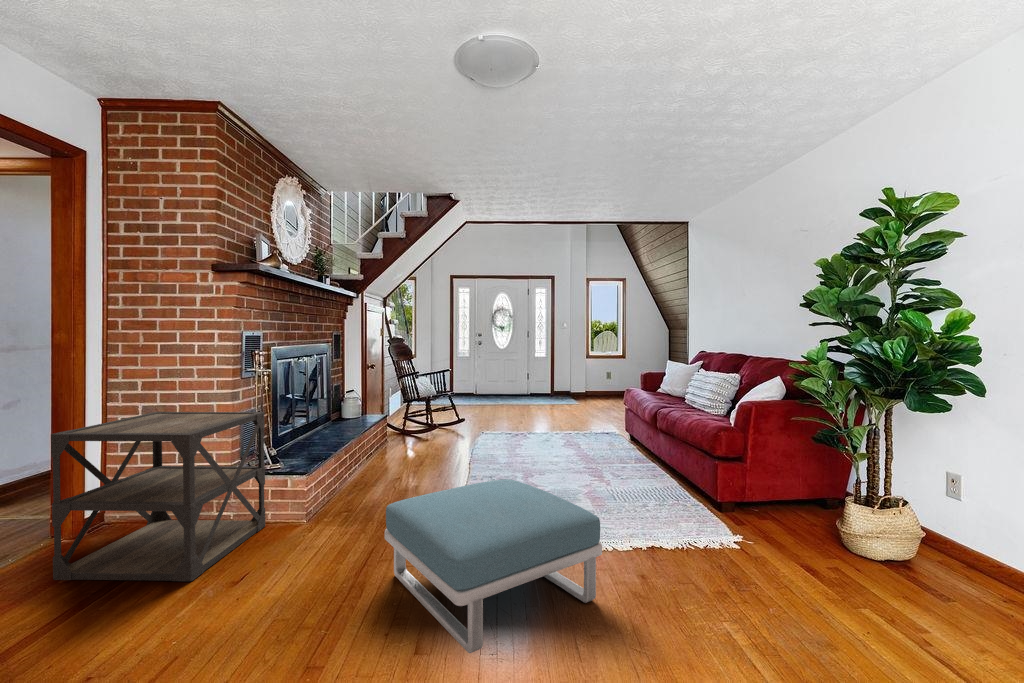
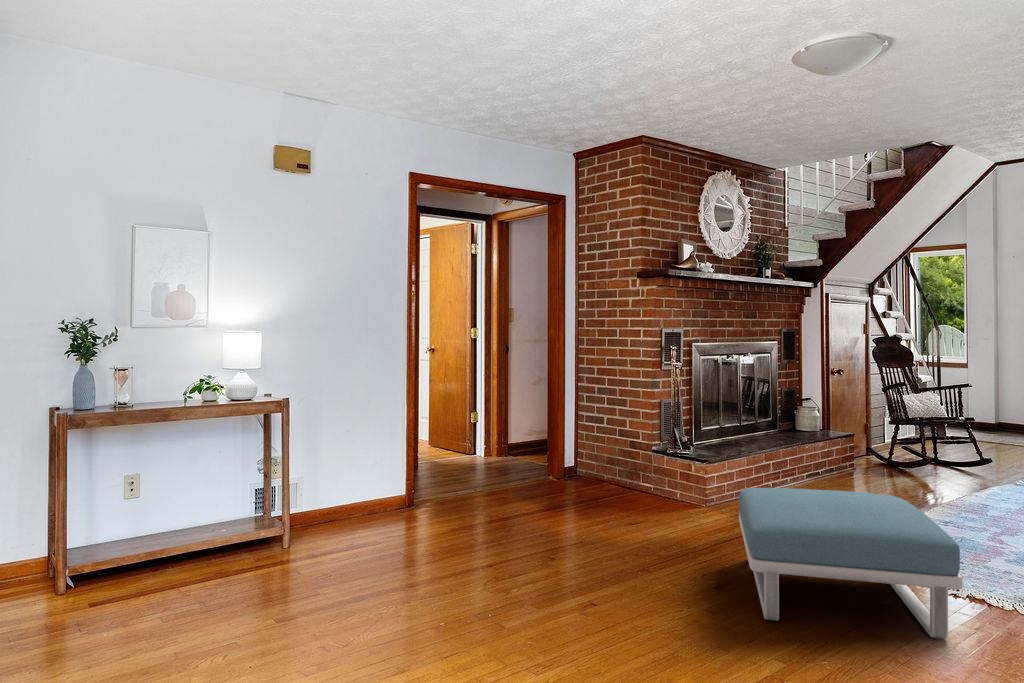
side table: present [51,412,265,581] -> none [535,393,674,519]

